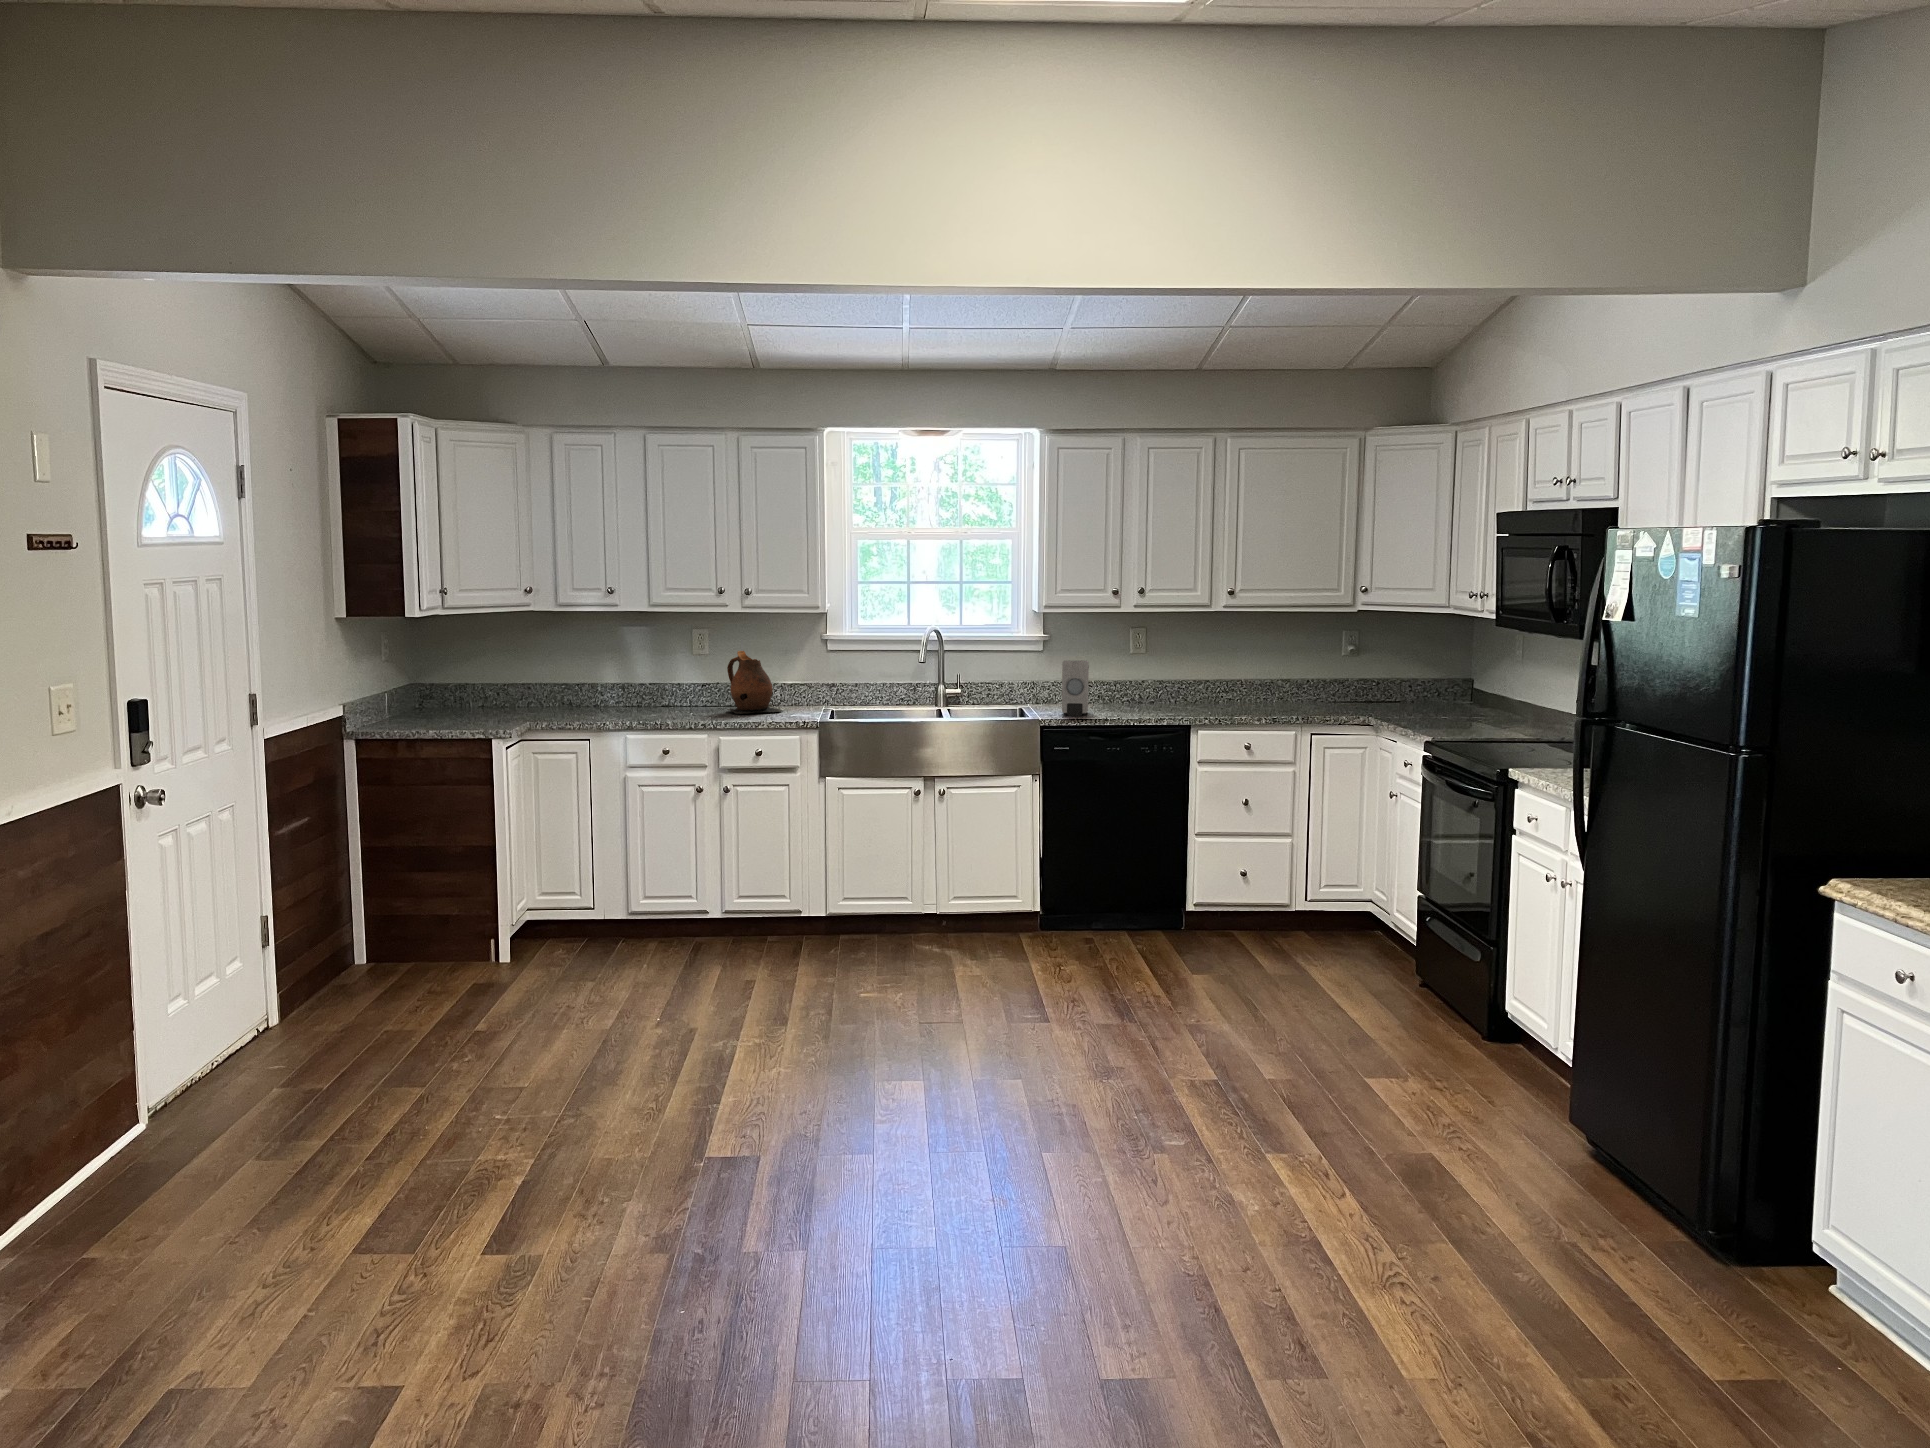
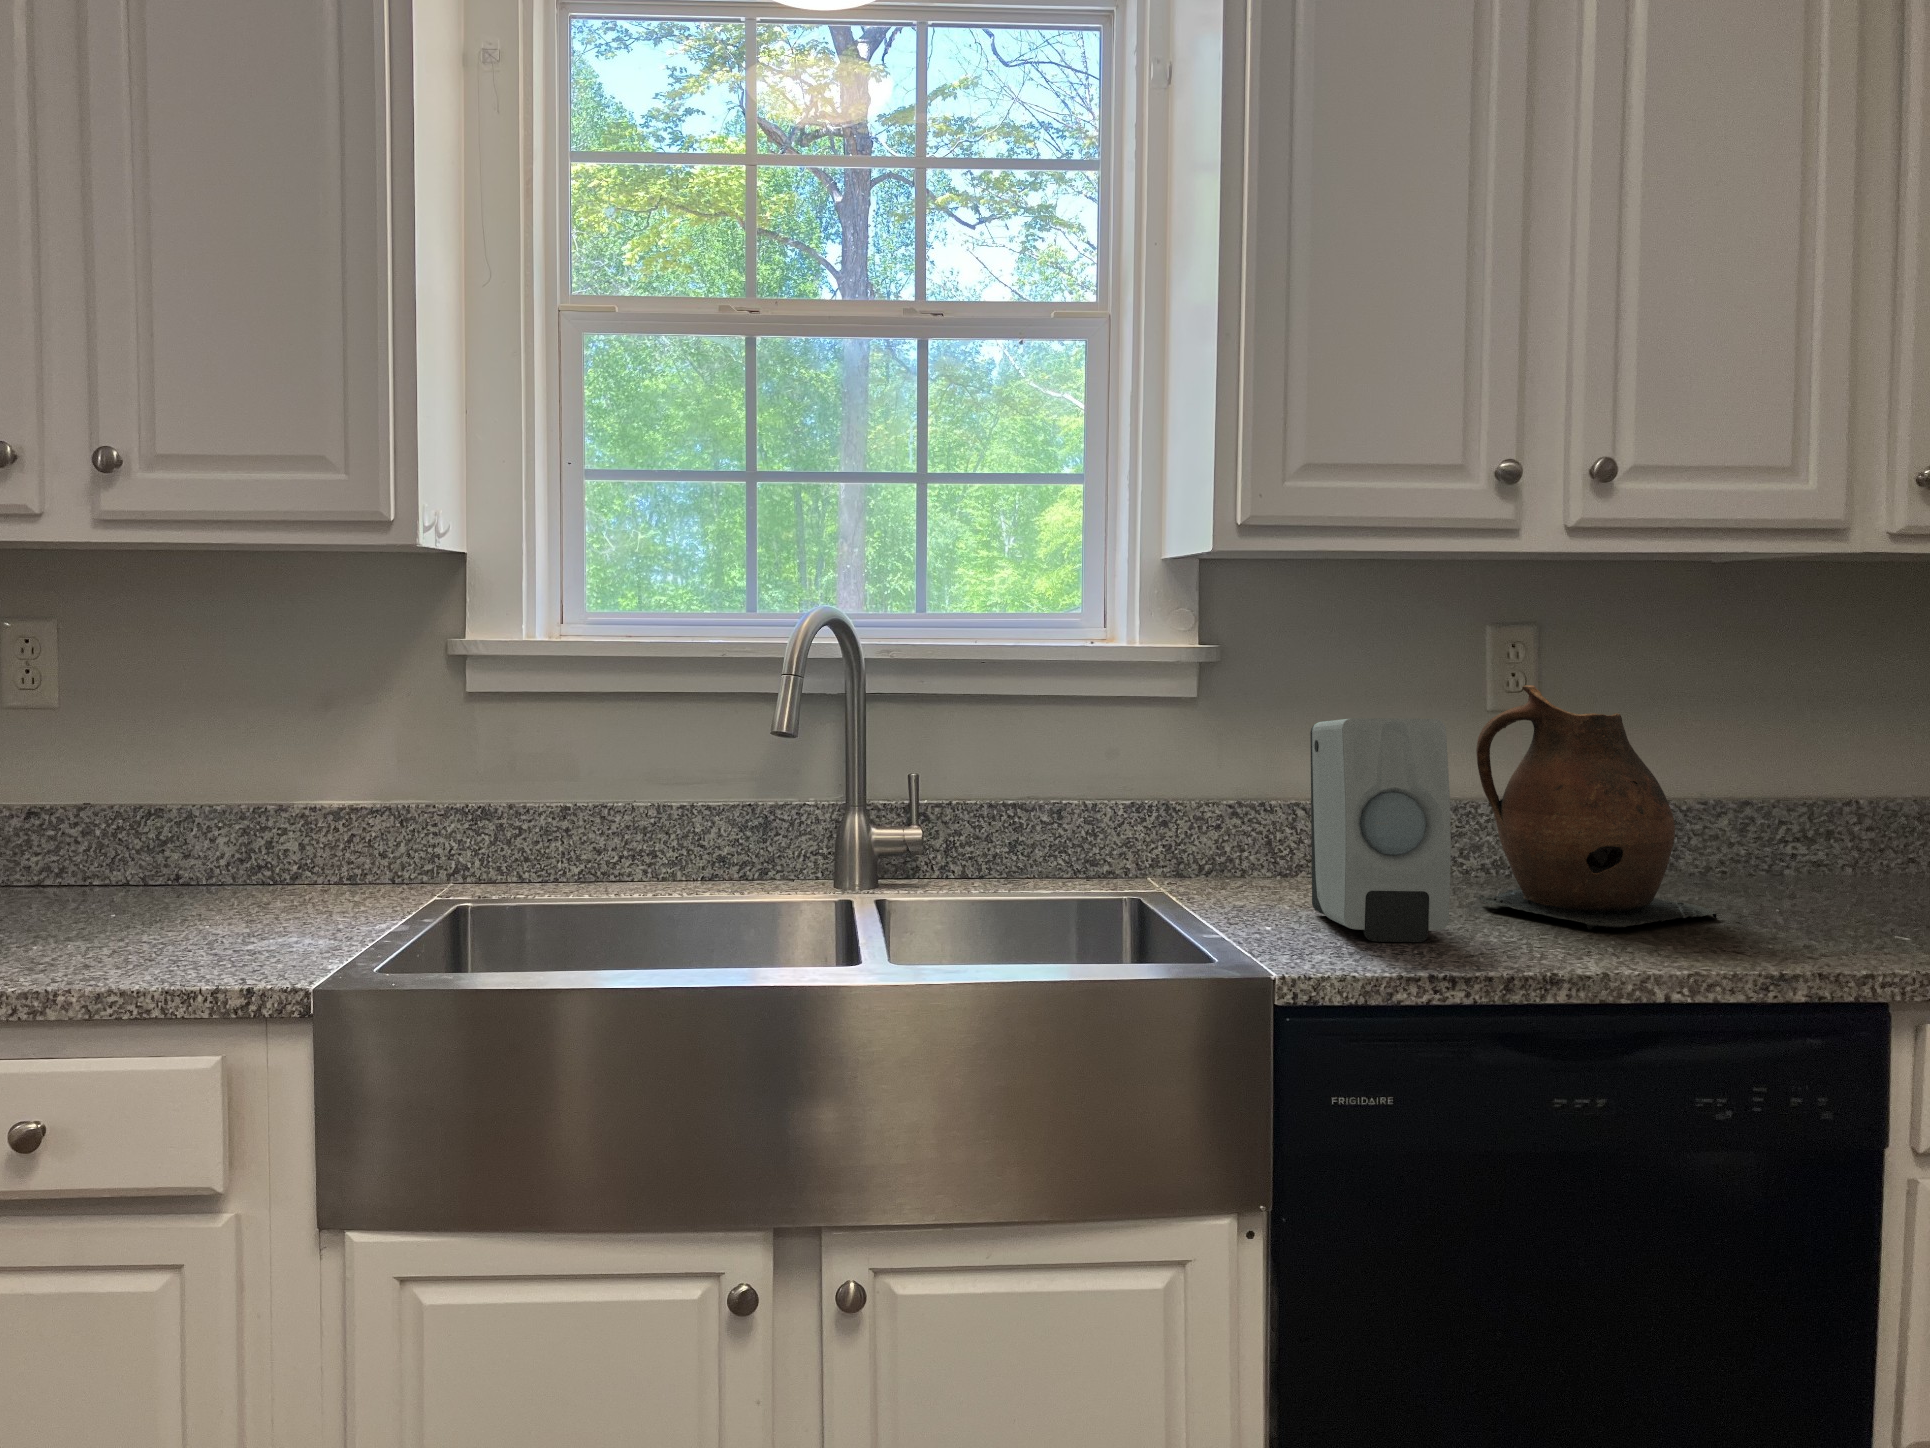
ceramic pitcher: present [727,651,782,714] -> present [1476,685,1717,930]

